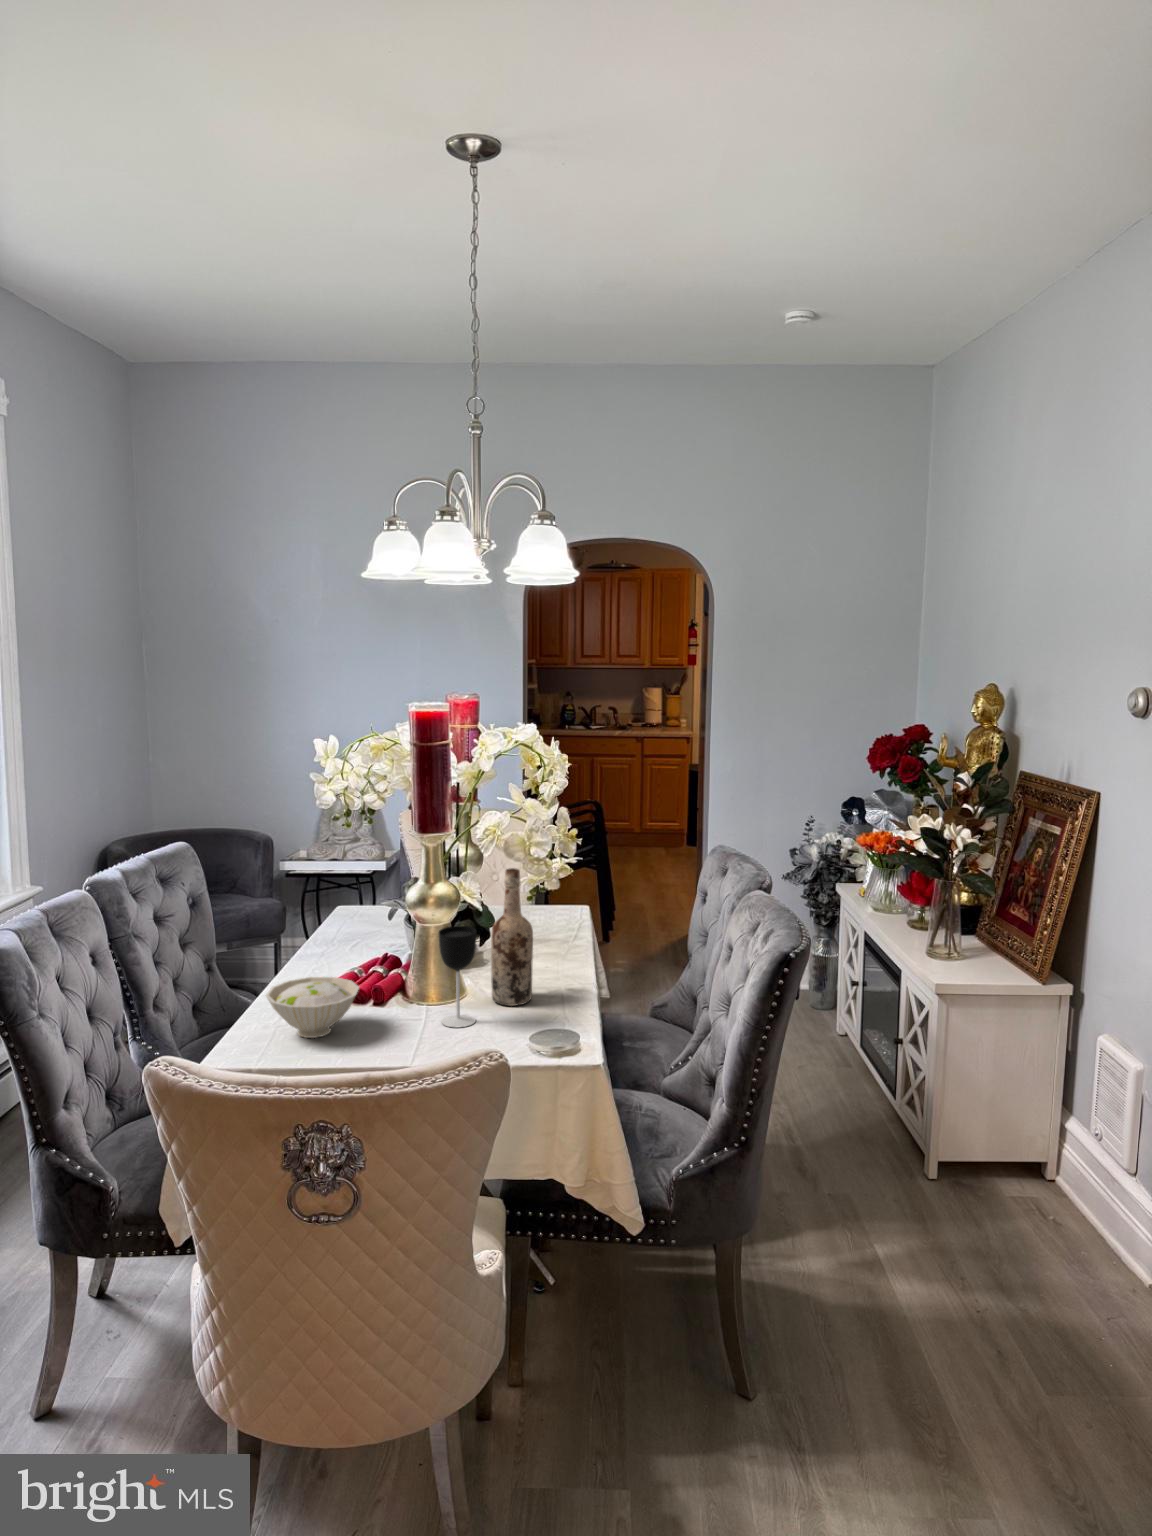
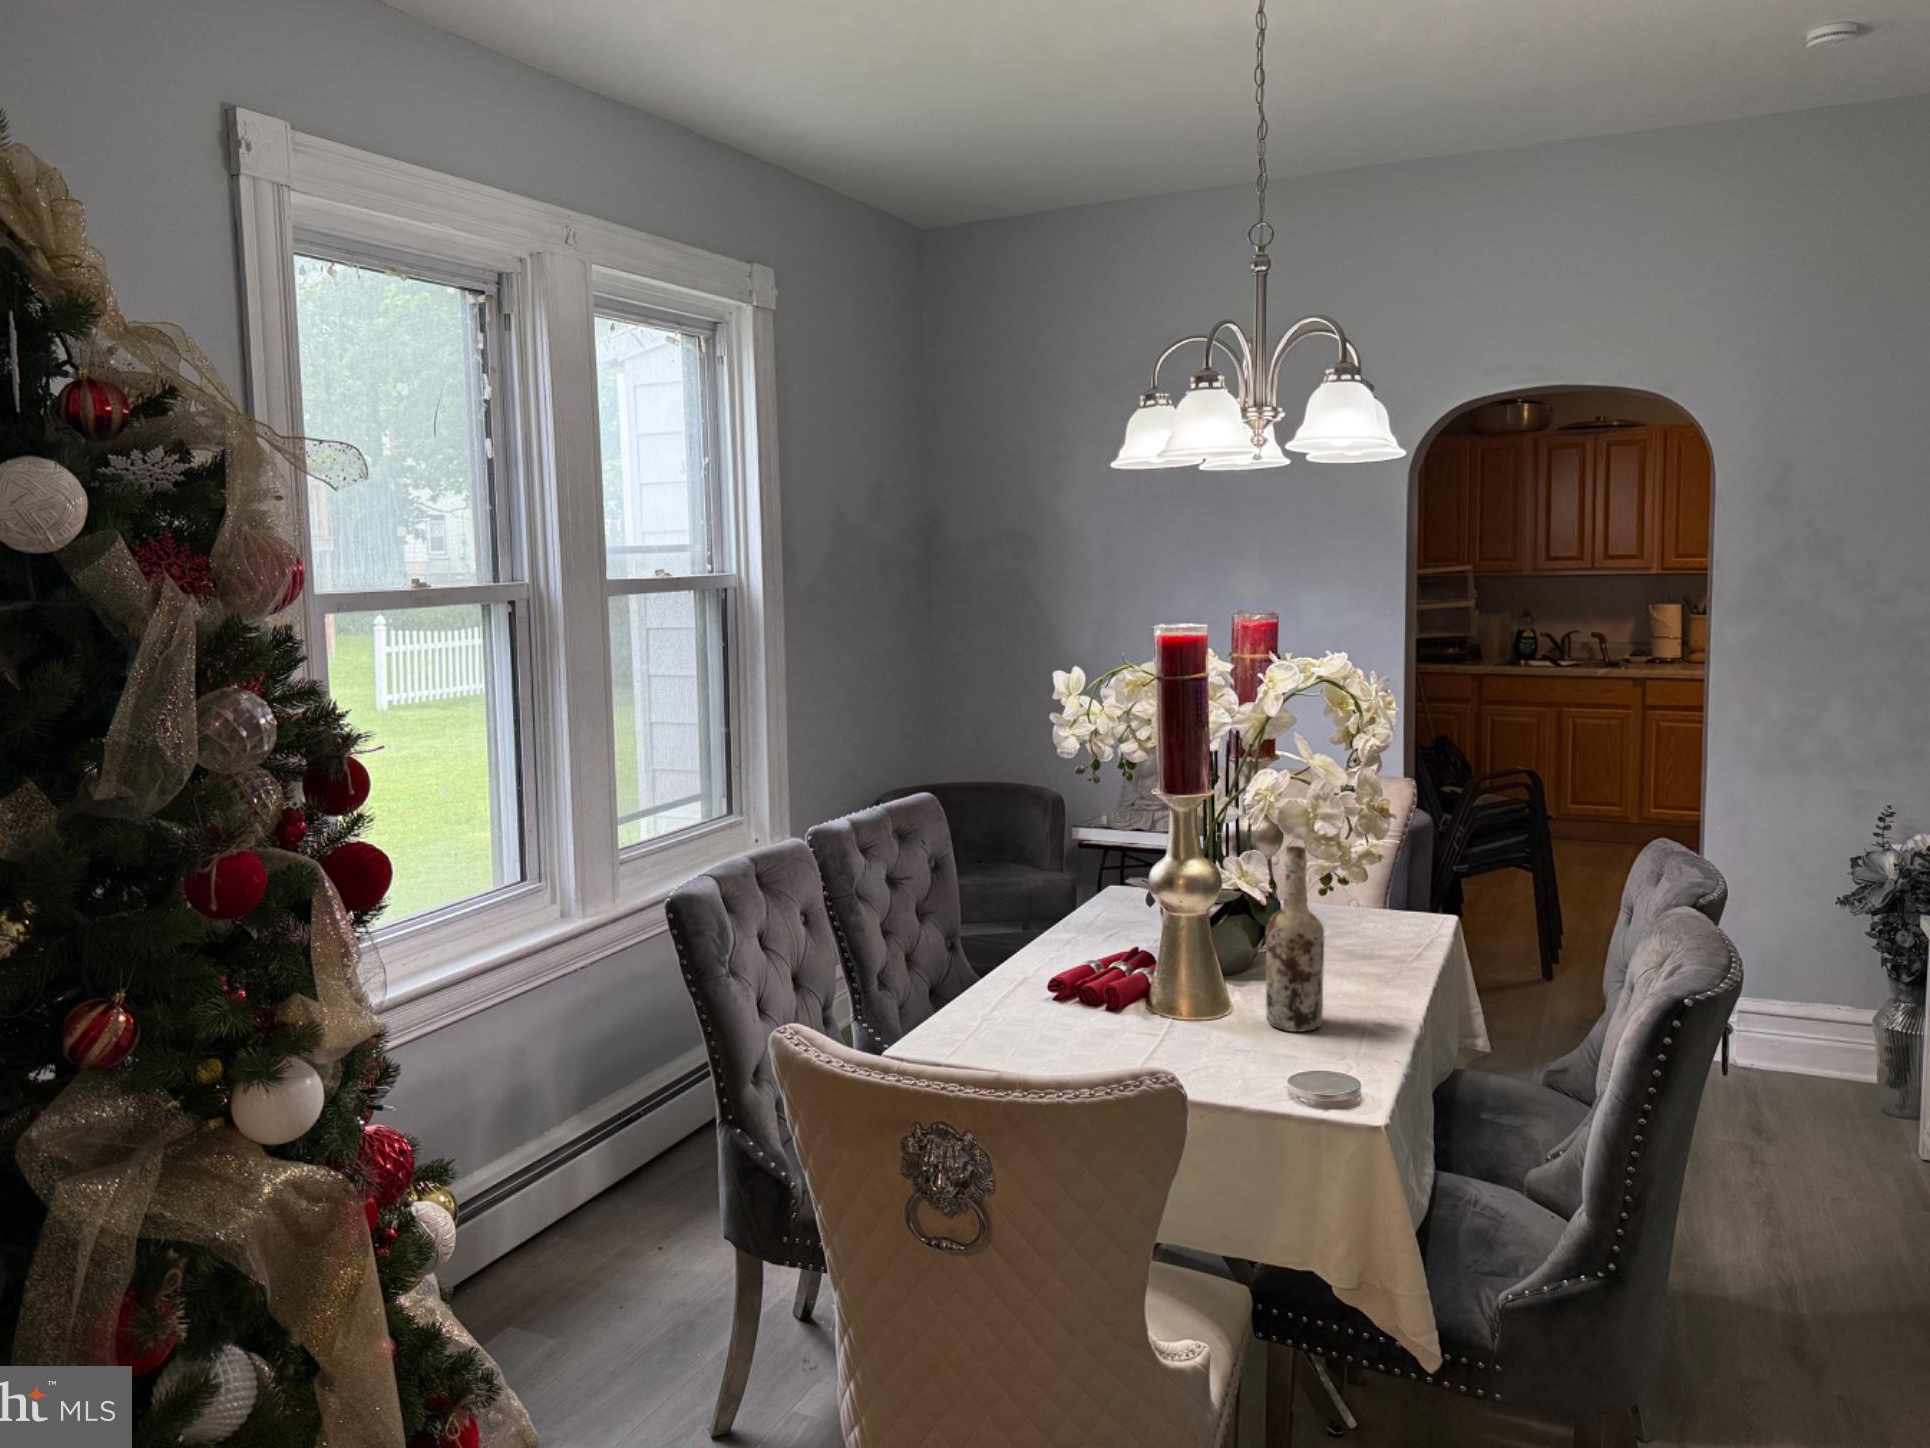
wine glass: present [439,926,476,1027] -> none [1186,916,1237,1050]
bowl: present [266,977,359,1038] -> none [972,963,1086,1039]

